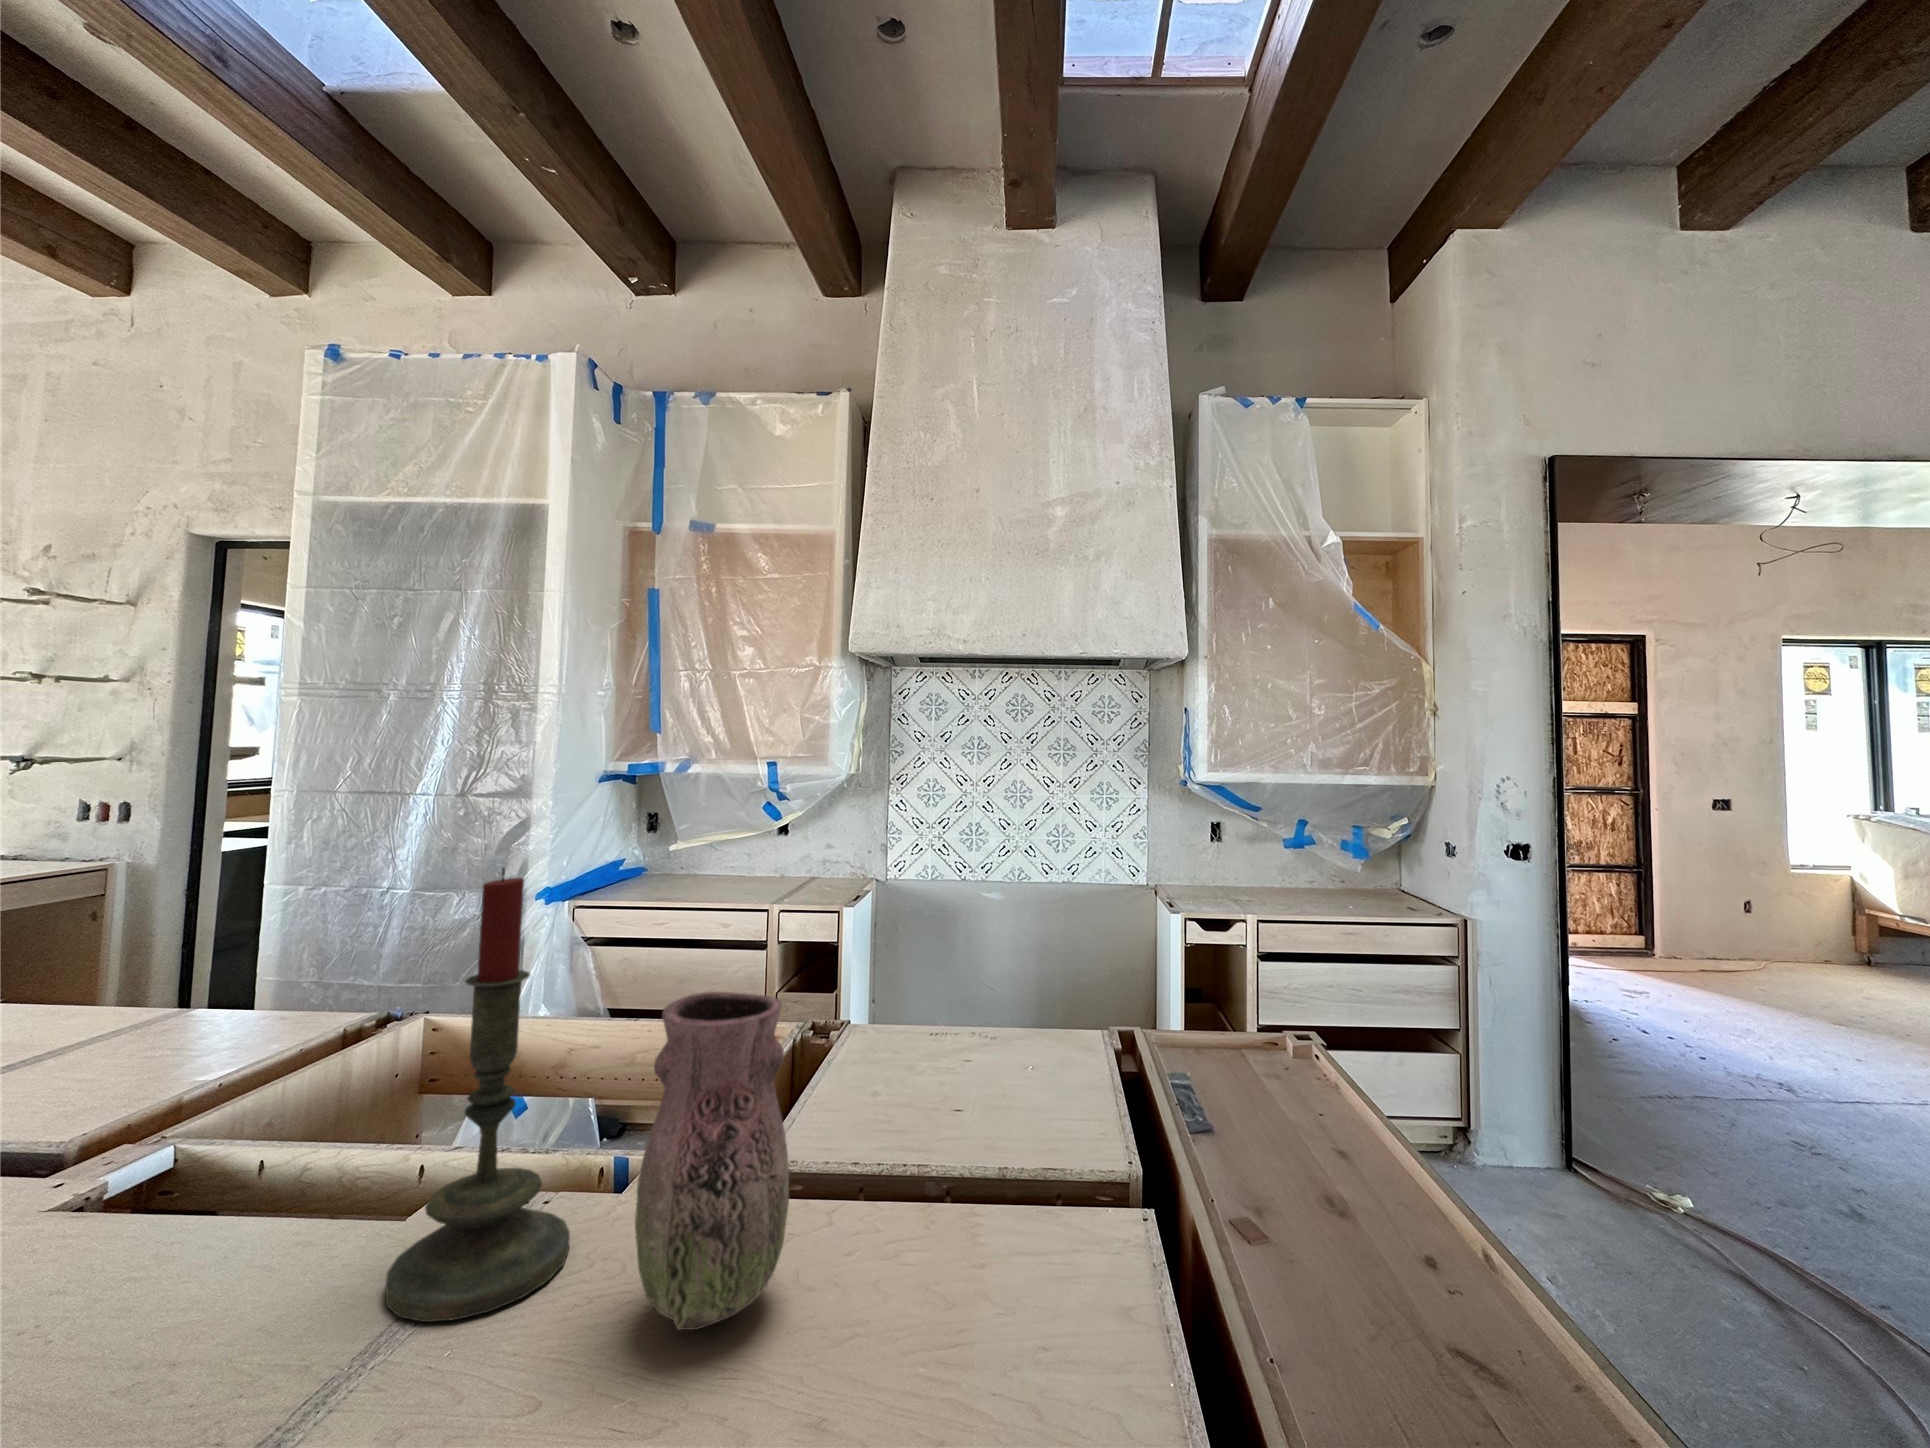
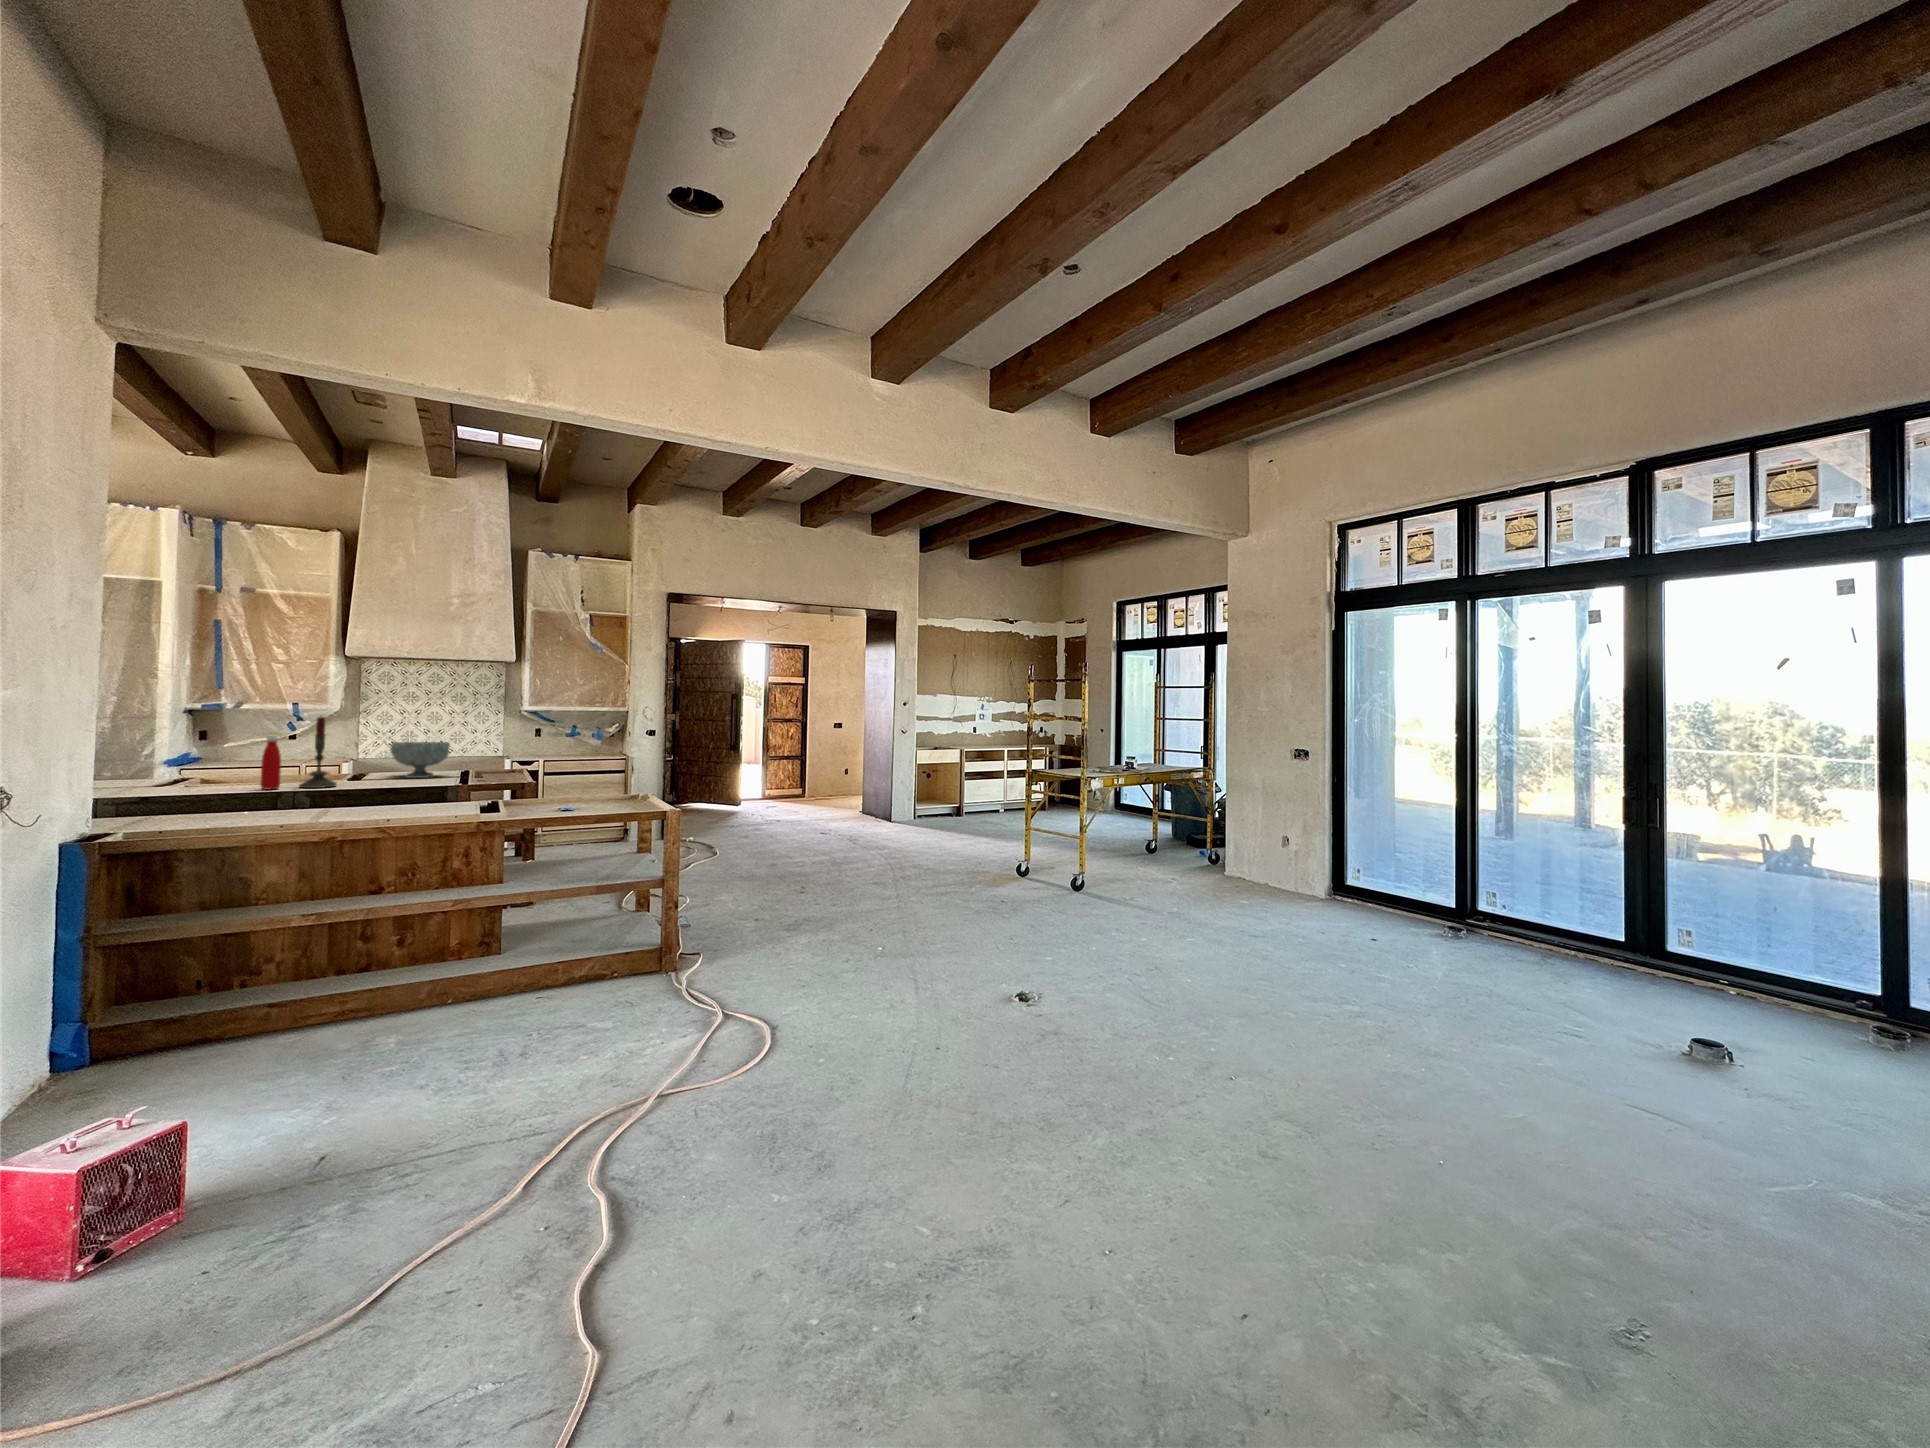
decorative bowl: none [862,930,1059,1116] -> present [390,742,450,778]
bottle: none [183,989,300,1327] -> present [261,736,281,790]
vase: present [635,992,789,1330] -> none [361,736,391,786]

